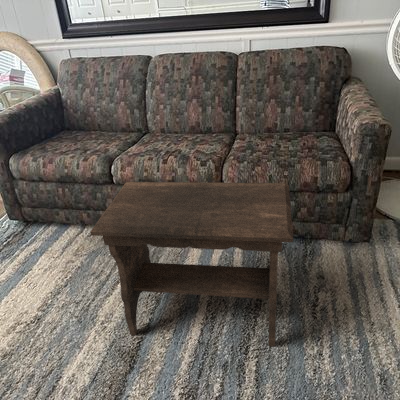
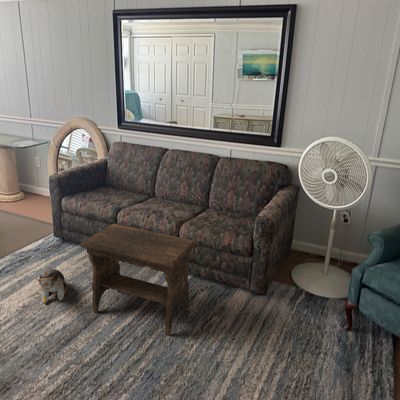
plush toy: none [14,278,68,340] -> present [36,269,68,303]

